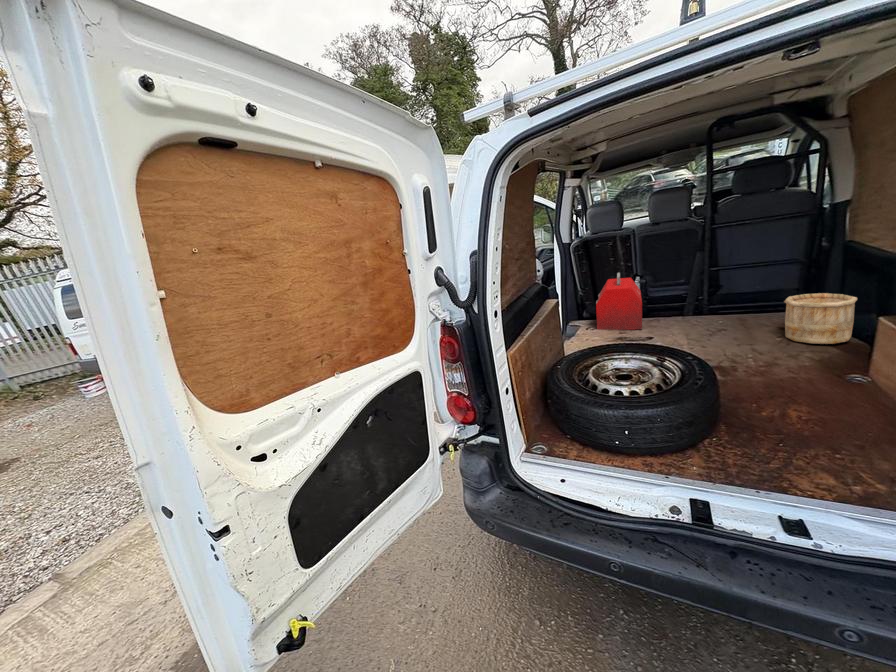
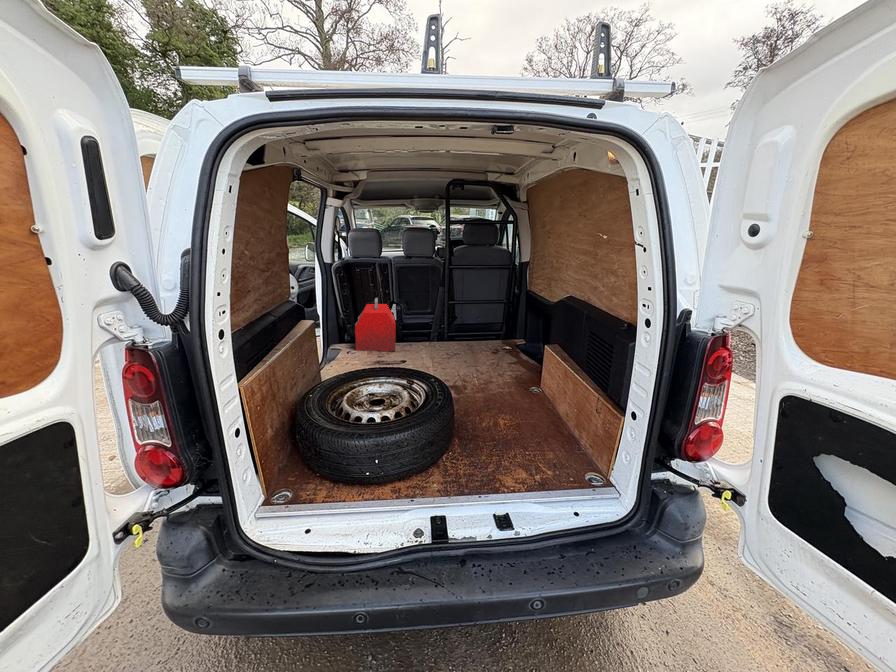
wooden bucket: present [784,293,857,344] -> none [495,326,536,364]

